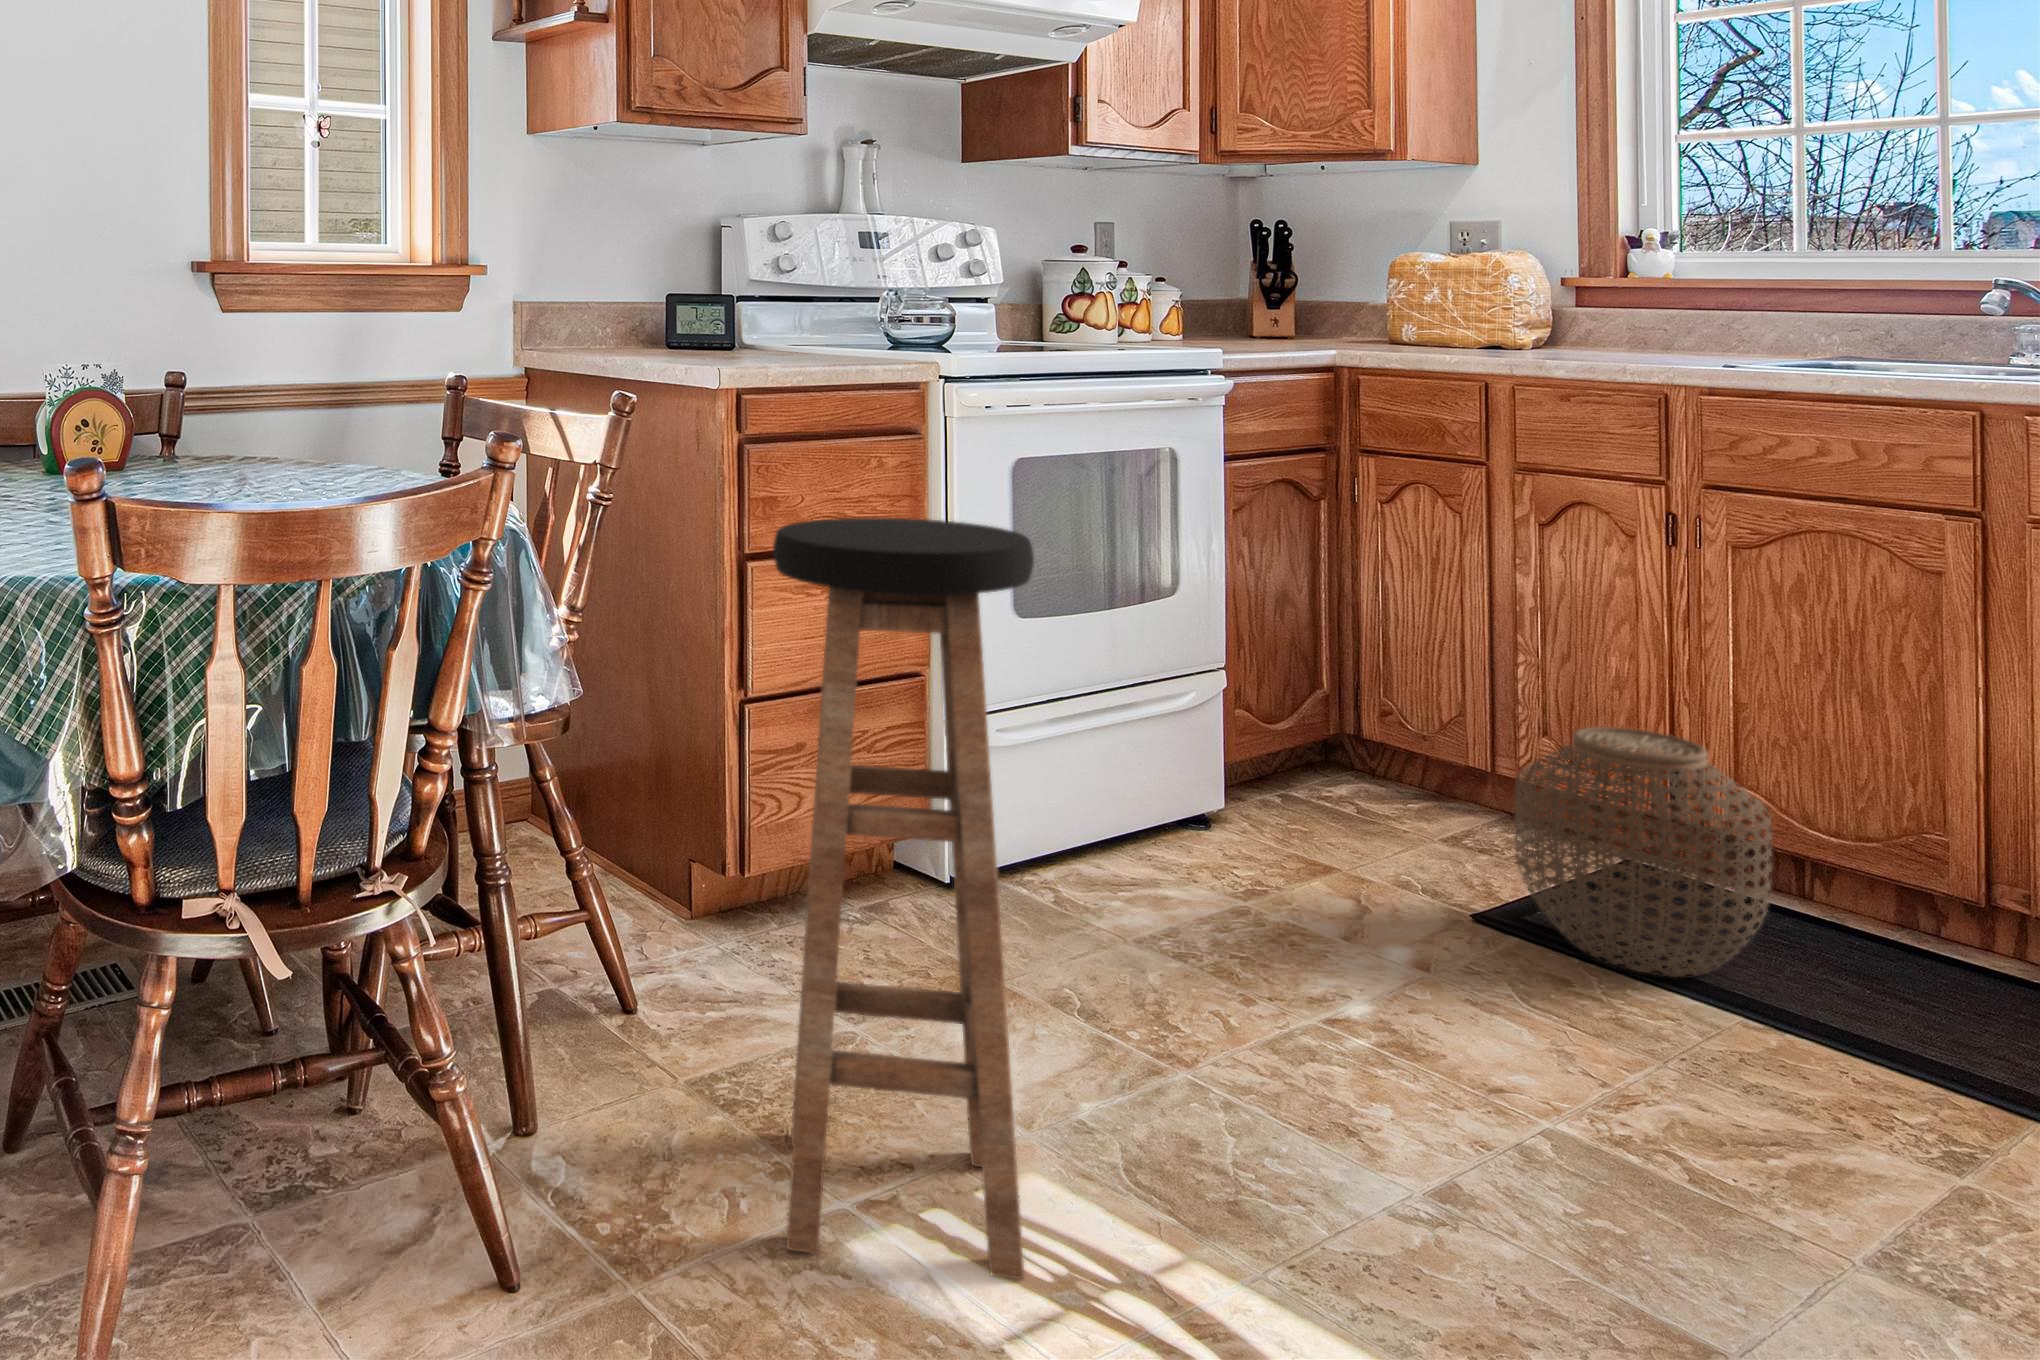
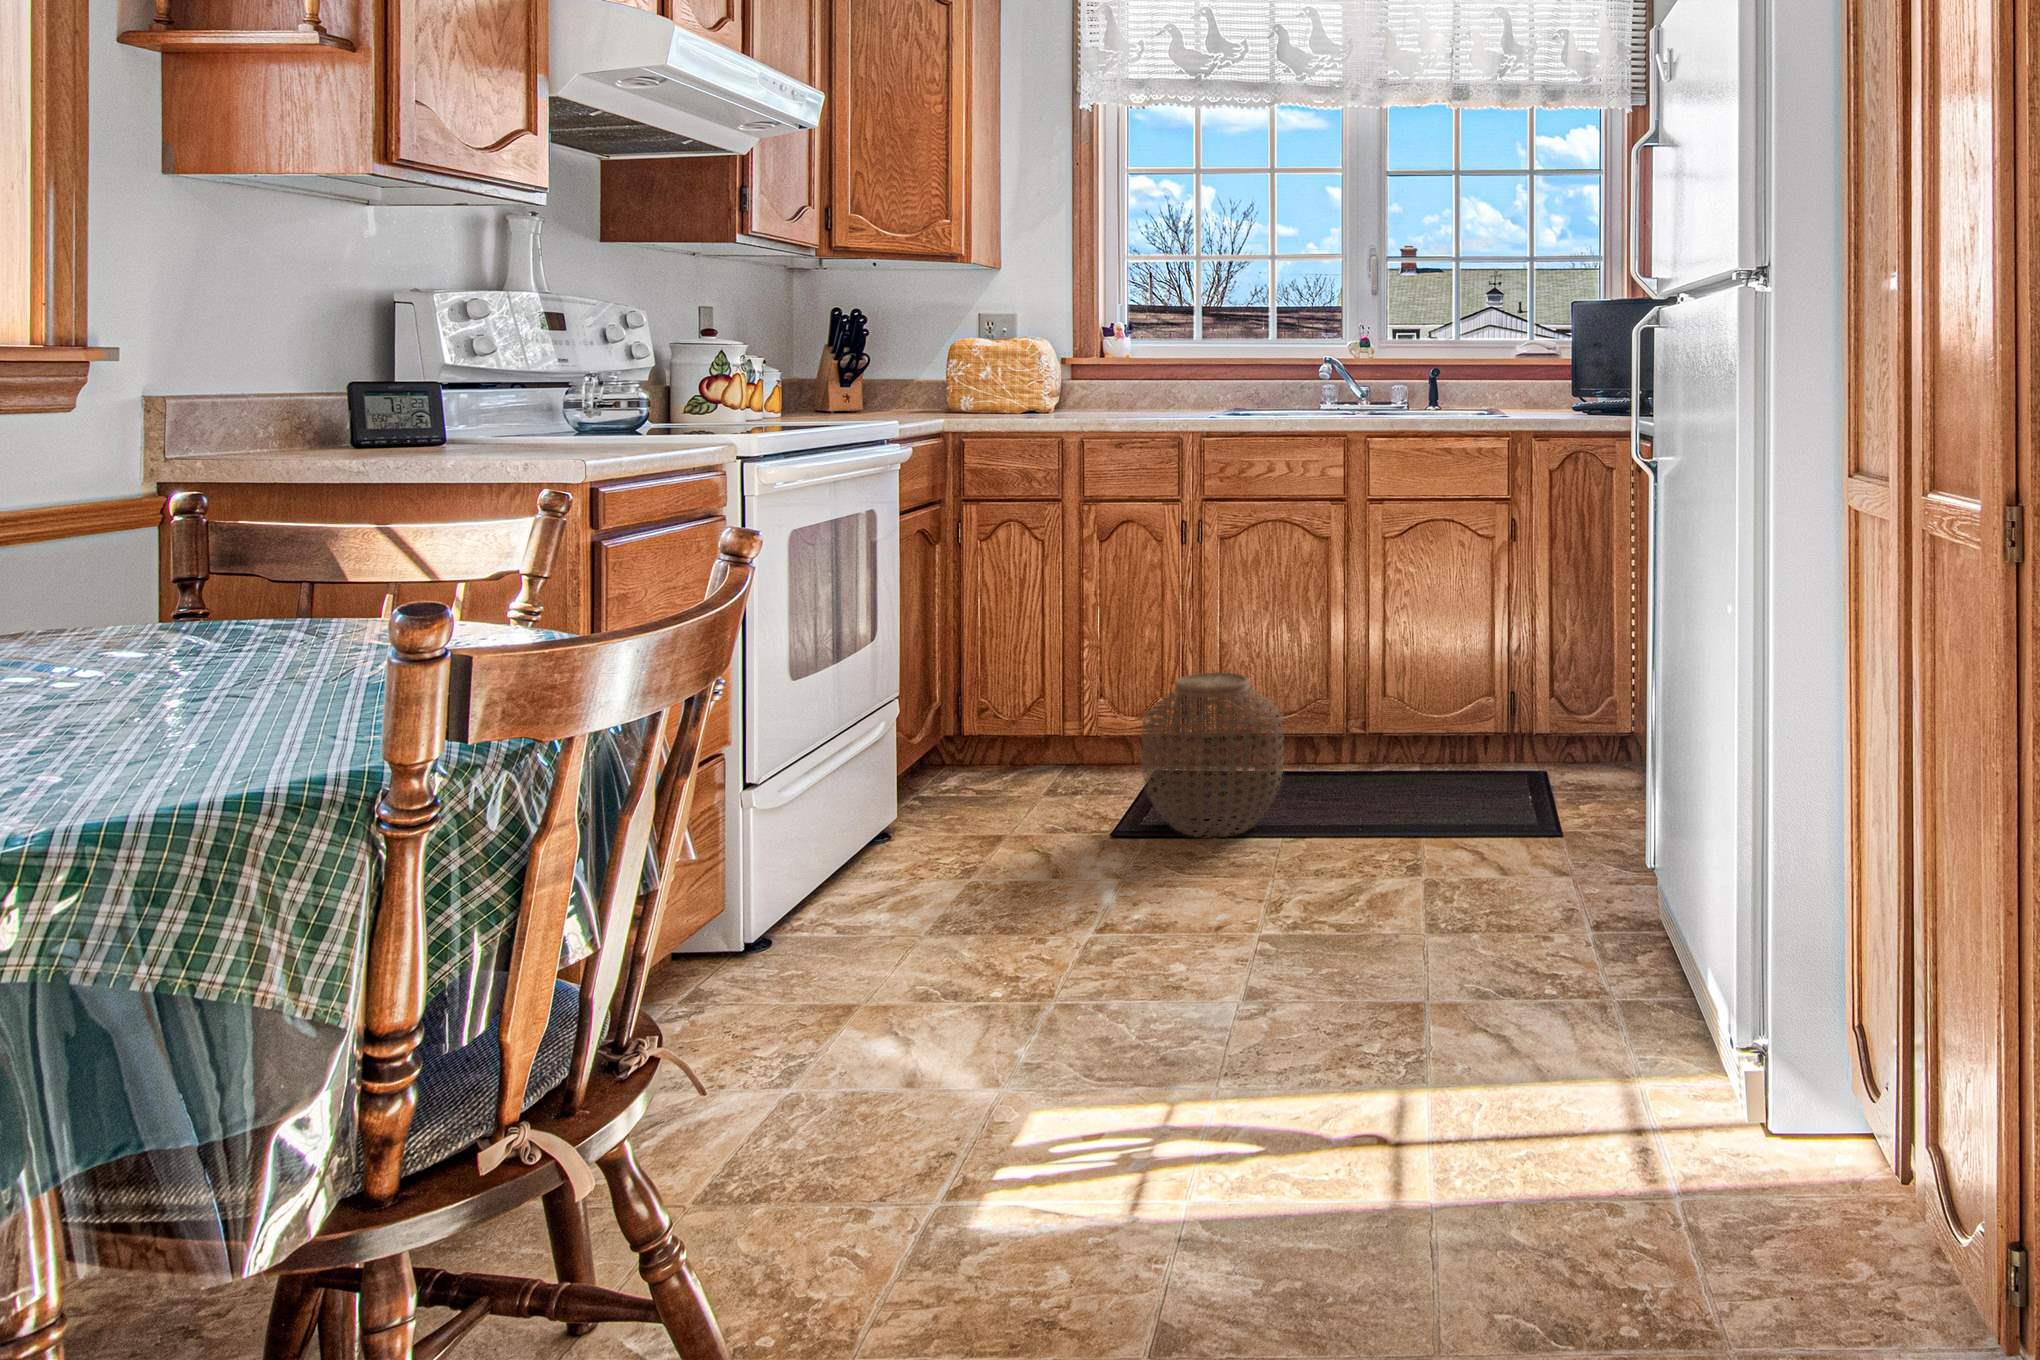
bar stool: present [773,518,1034,1279] -> none [835,579,1101,1258]

